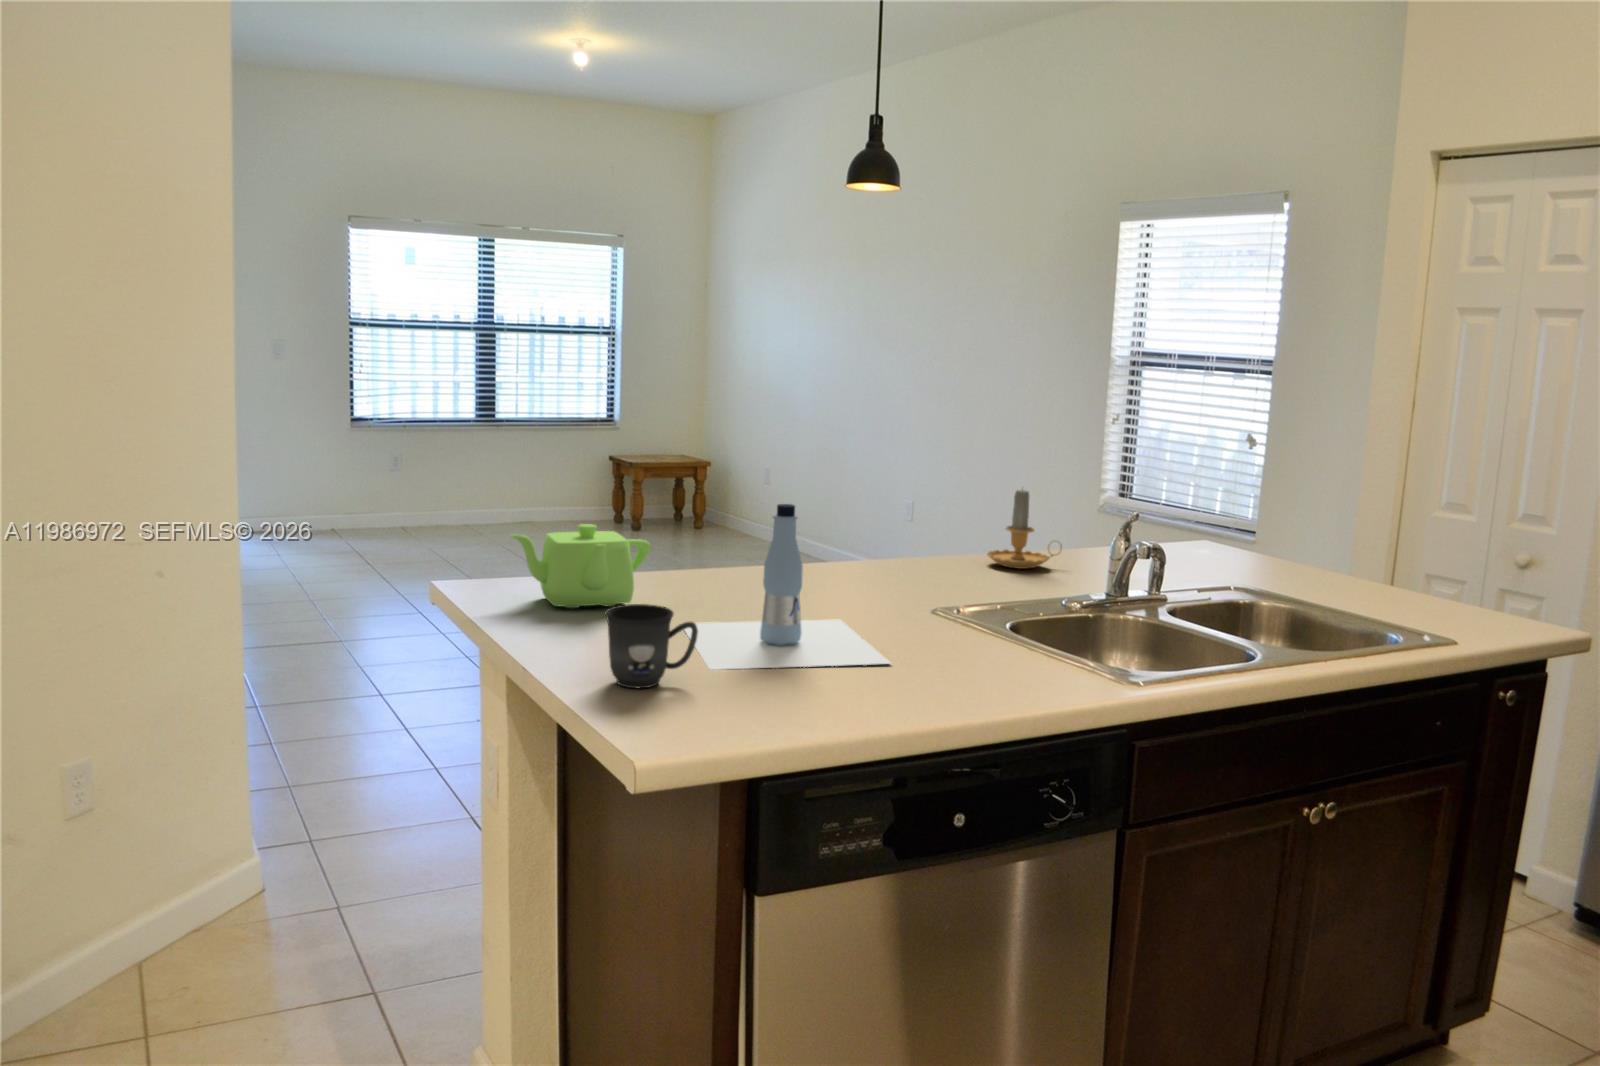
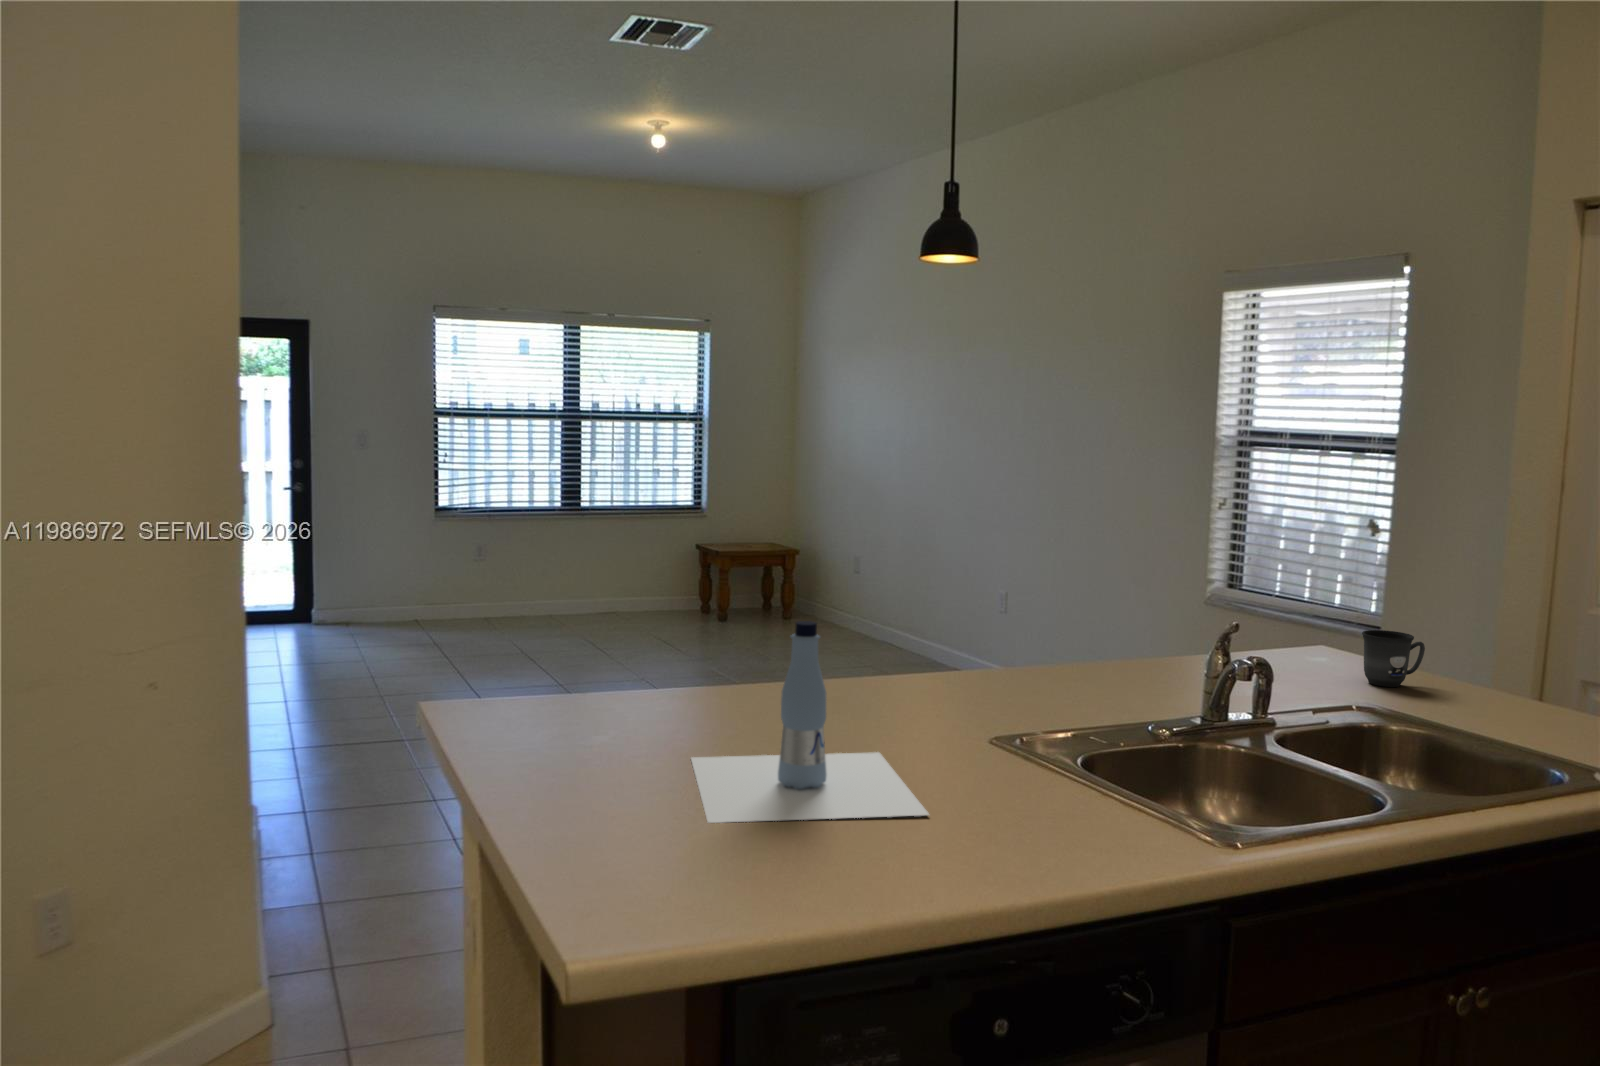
candle: present [987,490,1062,569] -> none [1065,588,1152,683]
teapot: present [511,524,651,608] -> none [502,640,666,737]
mug: present [605,604,698,688] -> present [1362,630,1425,687]

